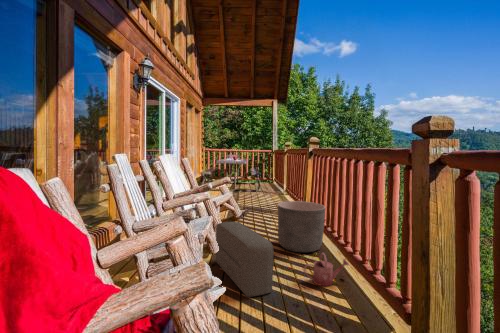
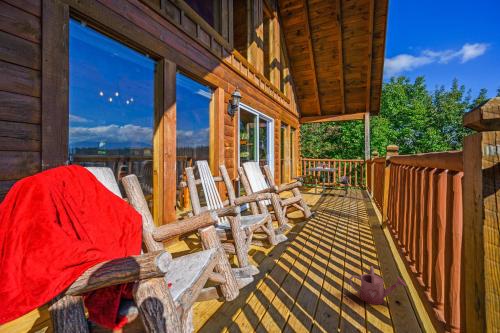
planter: present [278,201,325,253] -> none [338,208,391,262]
pouf: present [216,222,274,297] -> none [272,223,309,299]

